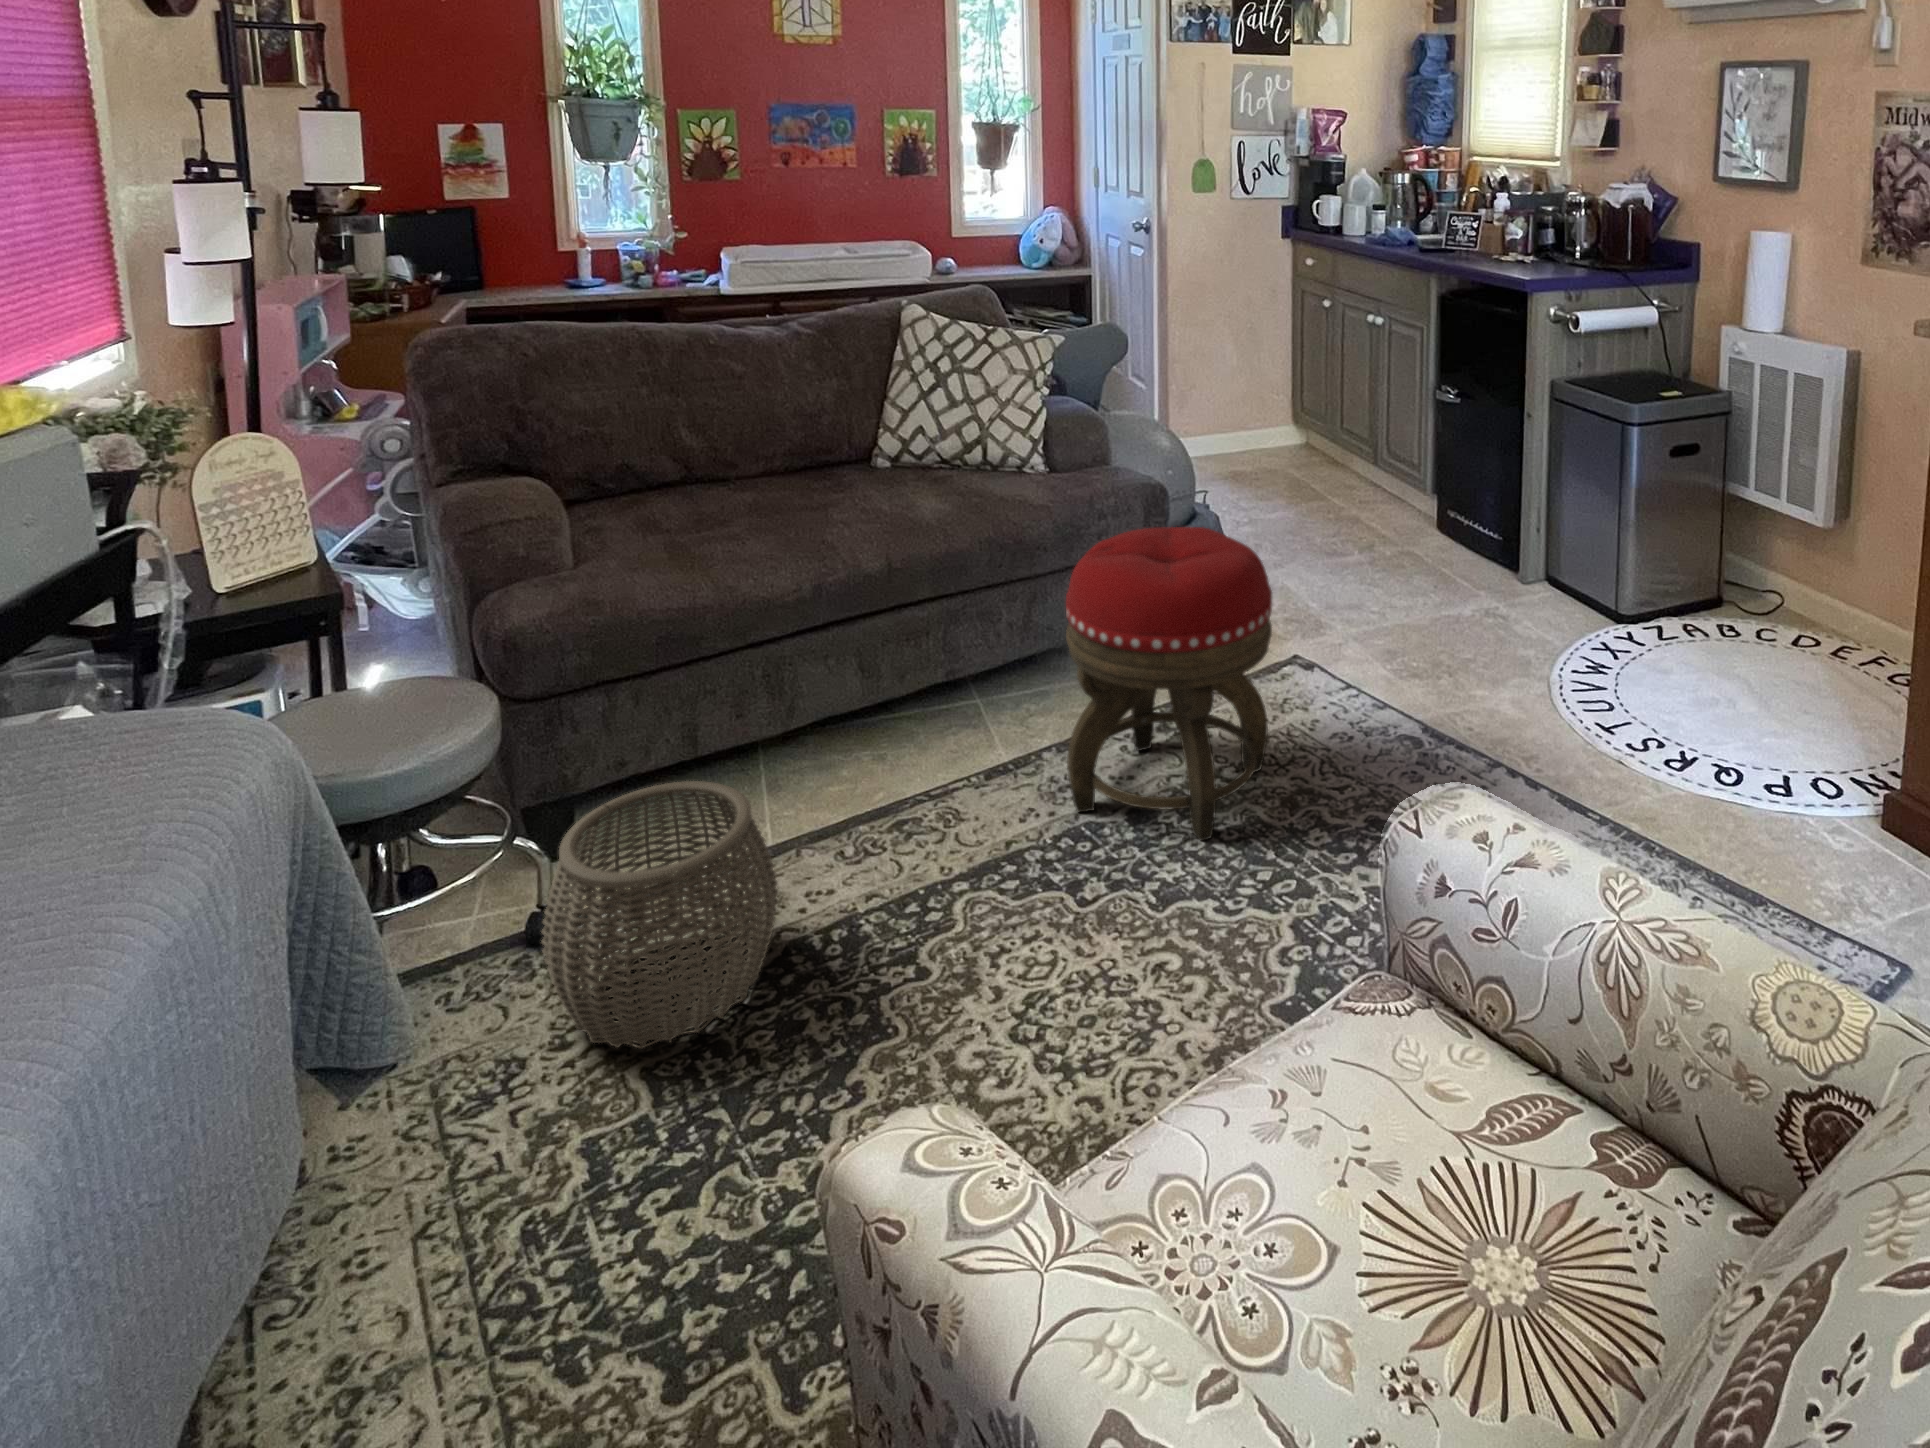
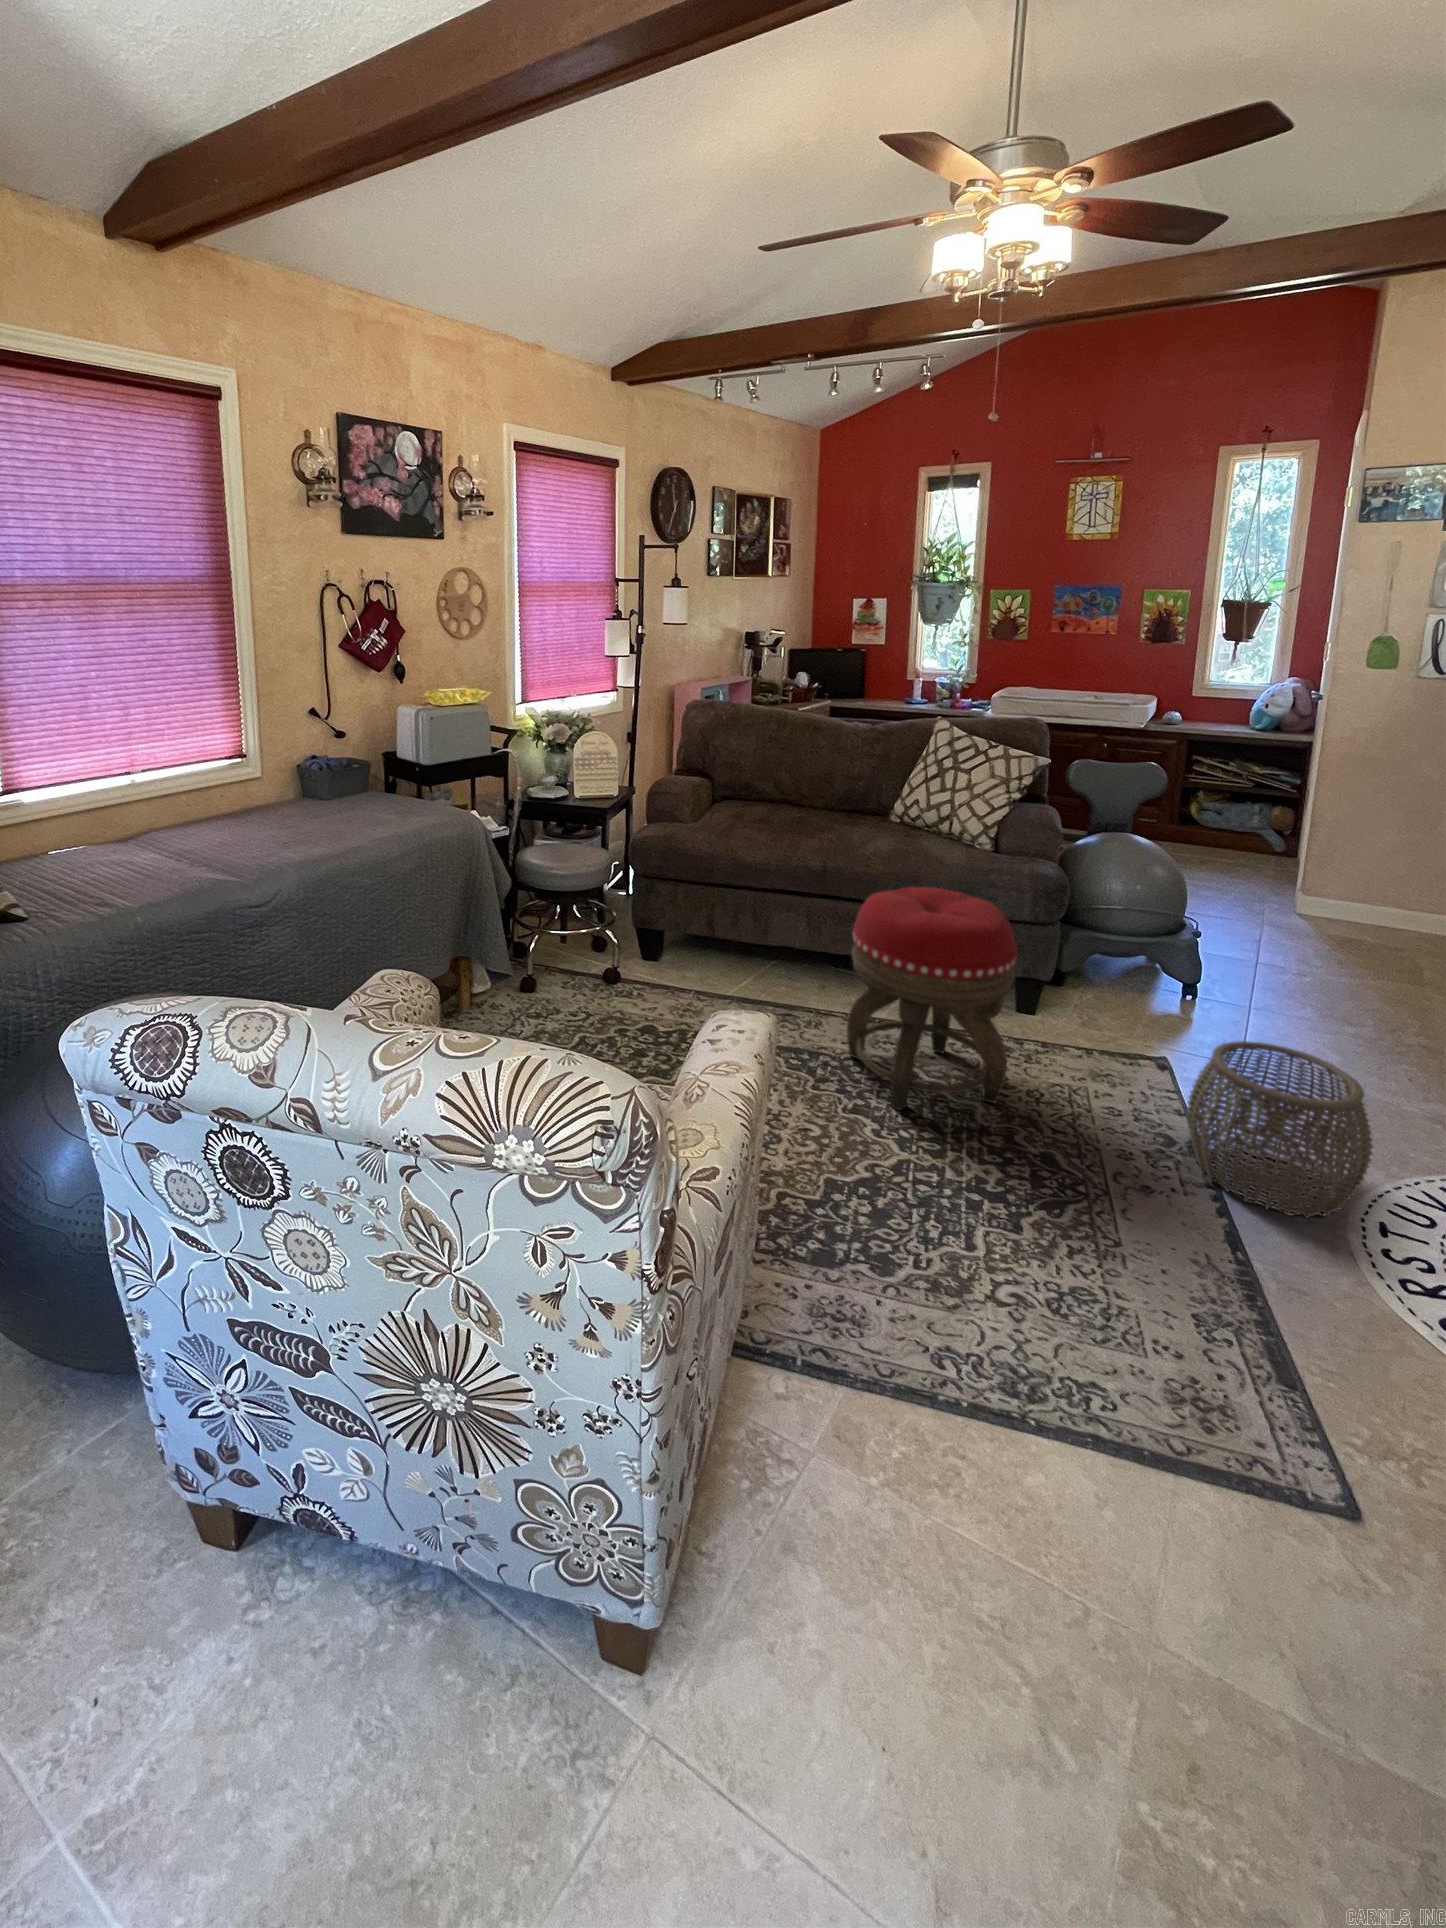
woven basket: present [542,781,778,1049] -> present [1187,1041,1373,1217]

